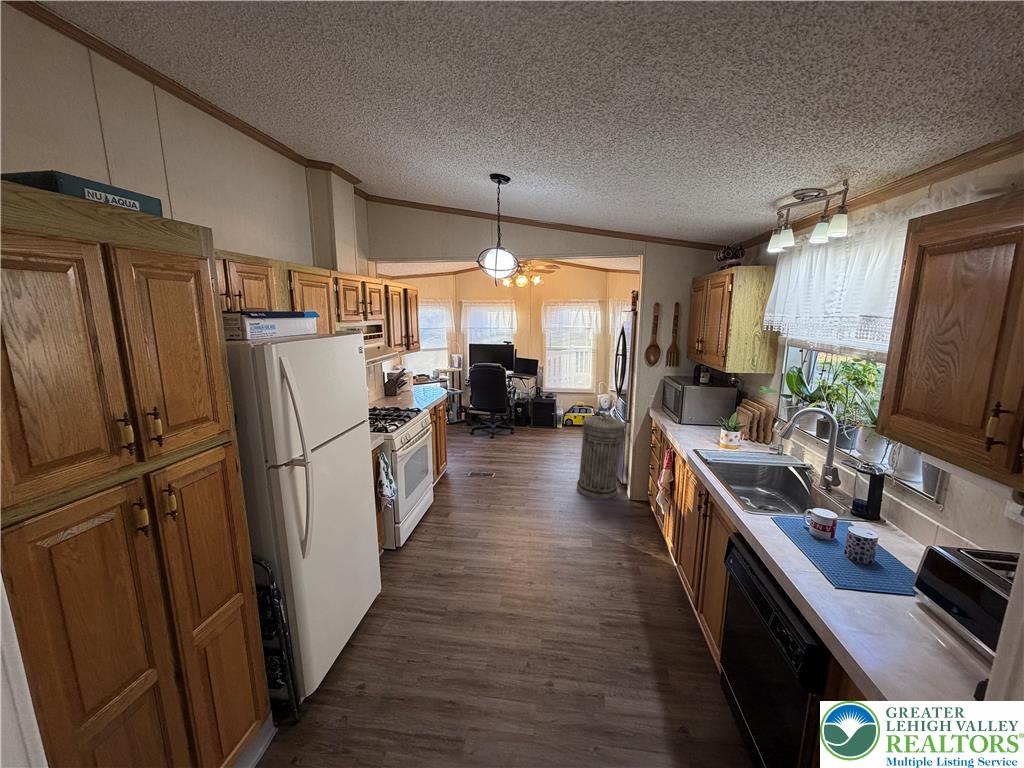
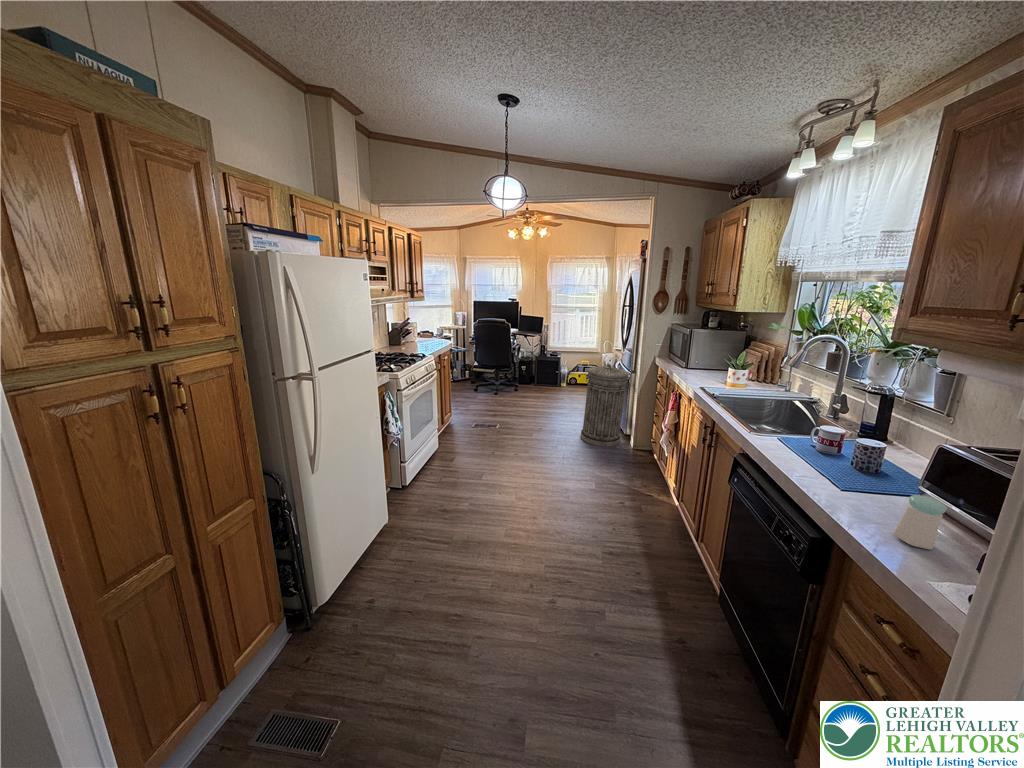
salt shaker: none [886,608,935,668] -> present [894,495,947,549]

